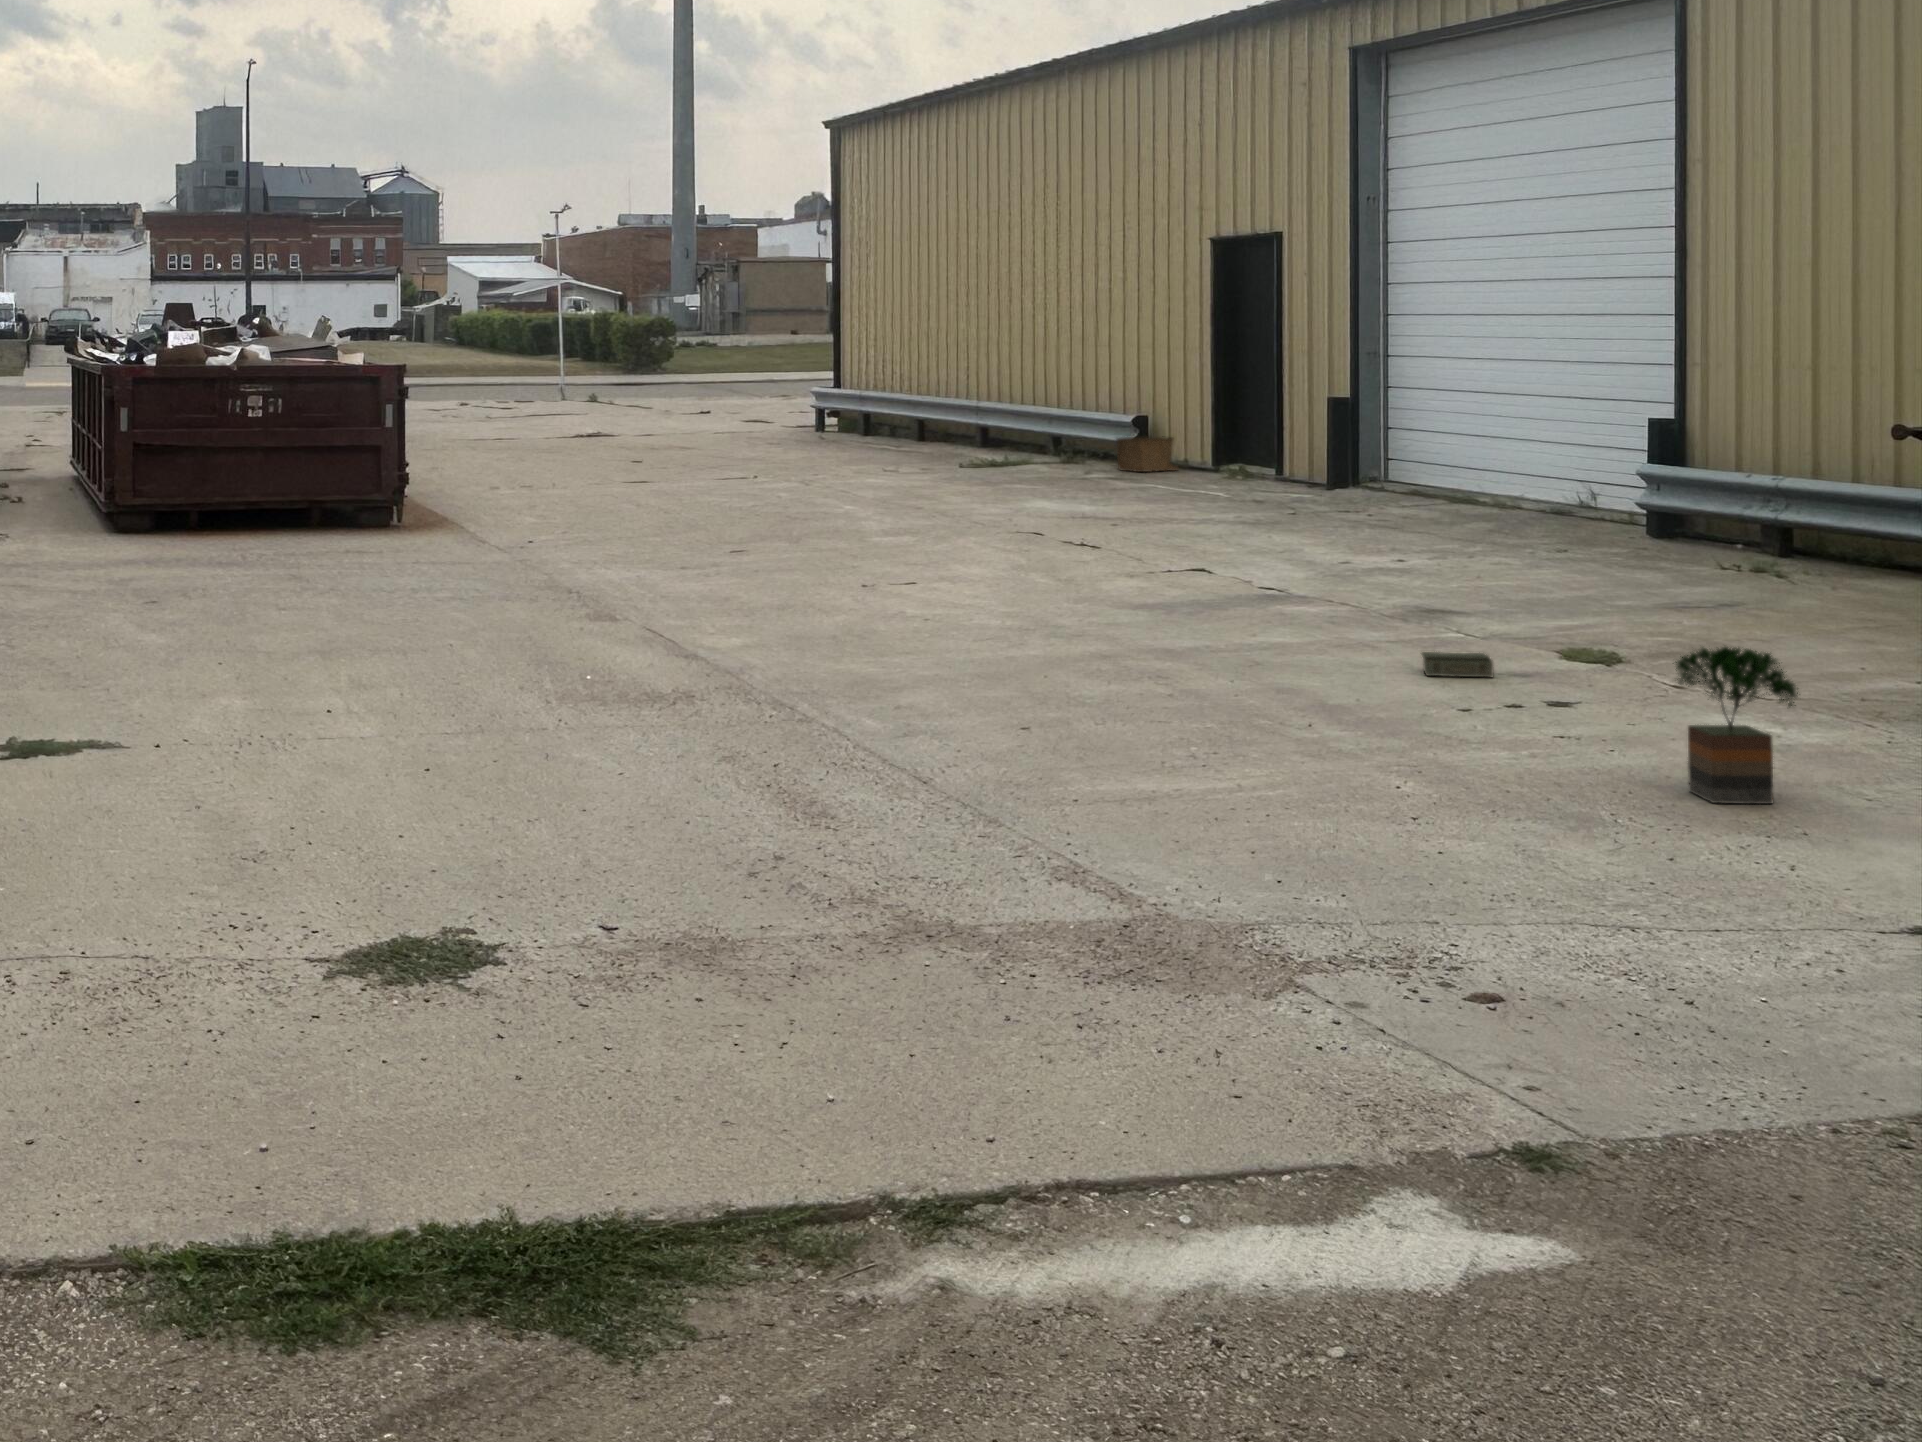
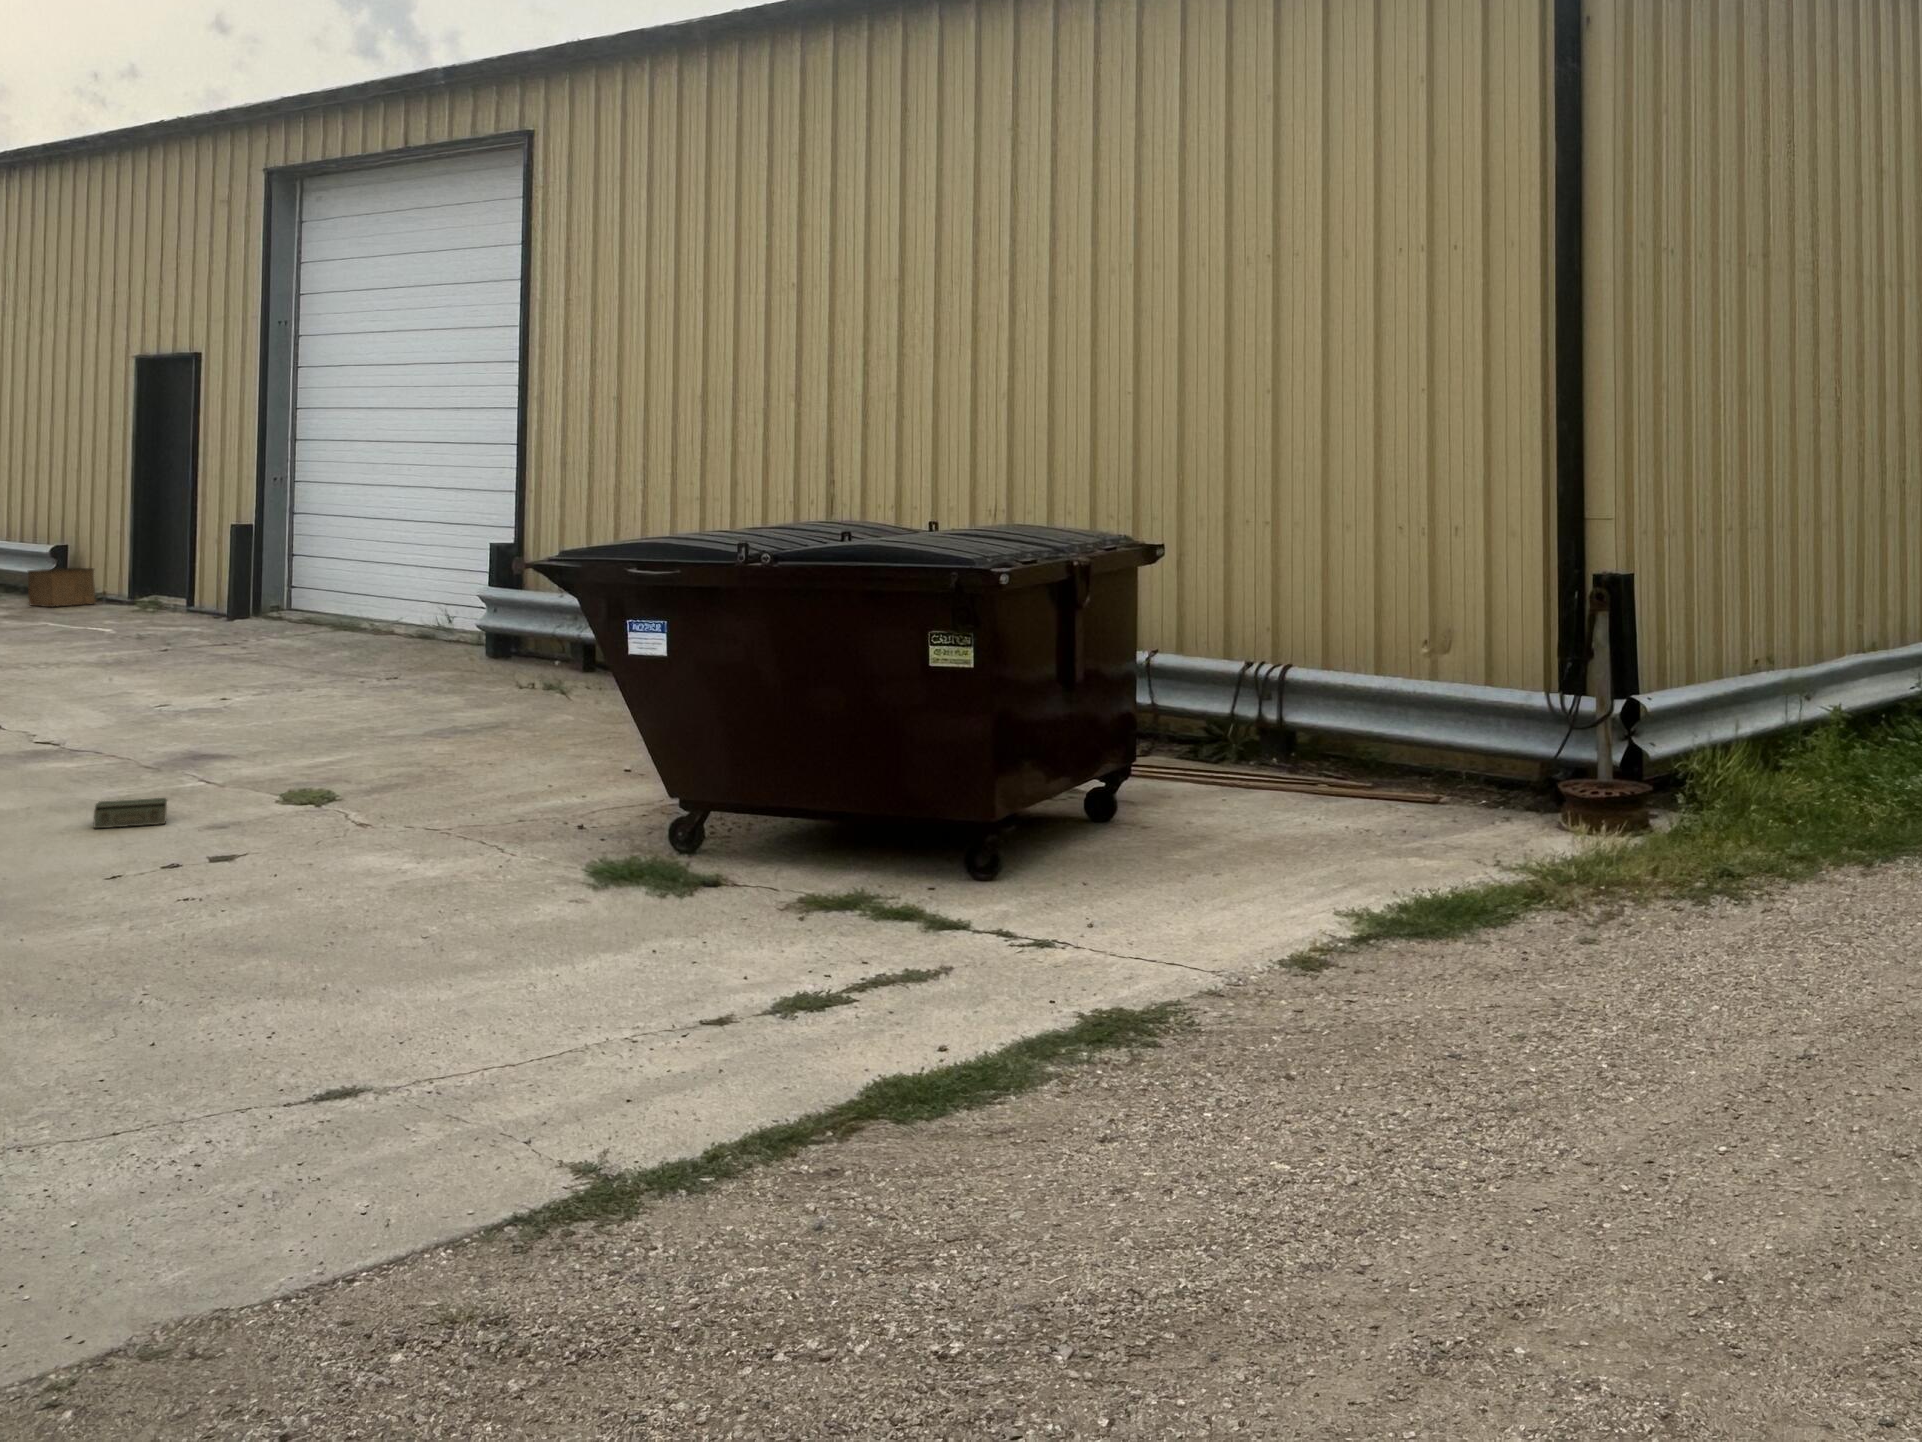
potted tree: present [1673,647,1800,804] -> none [210,780,330,956]

